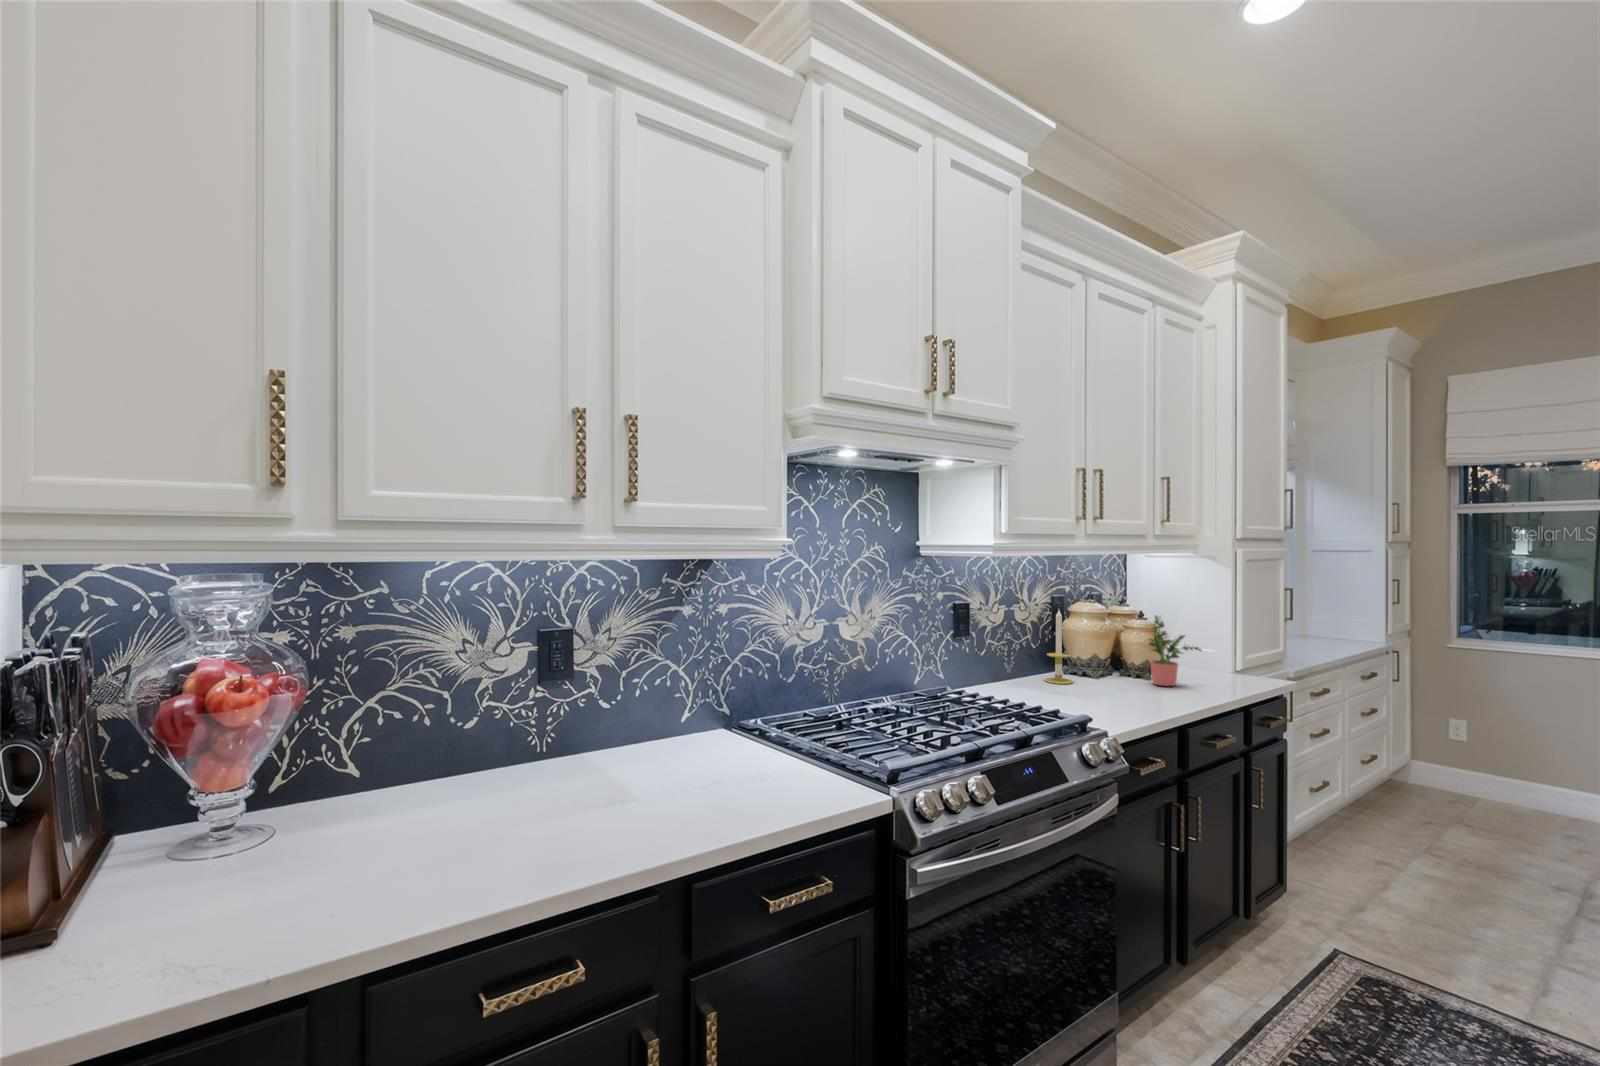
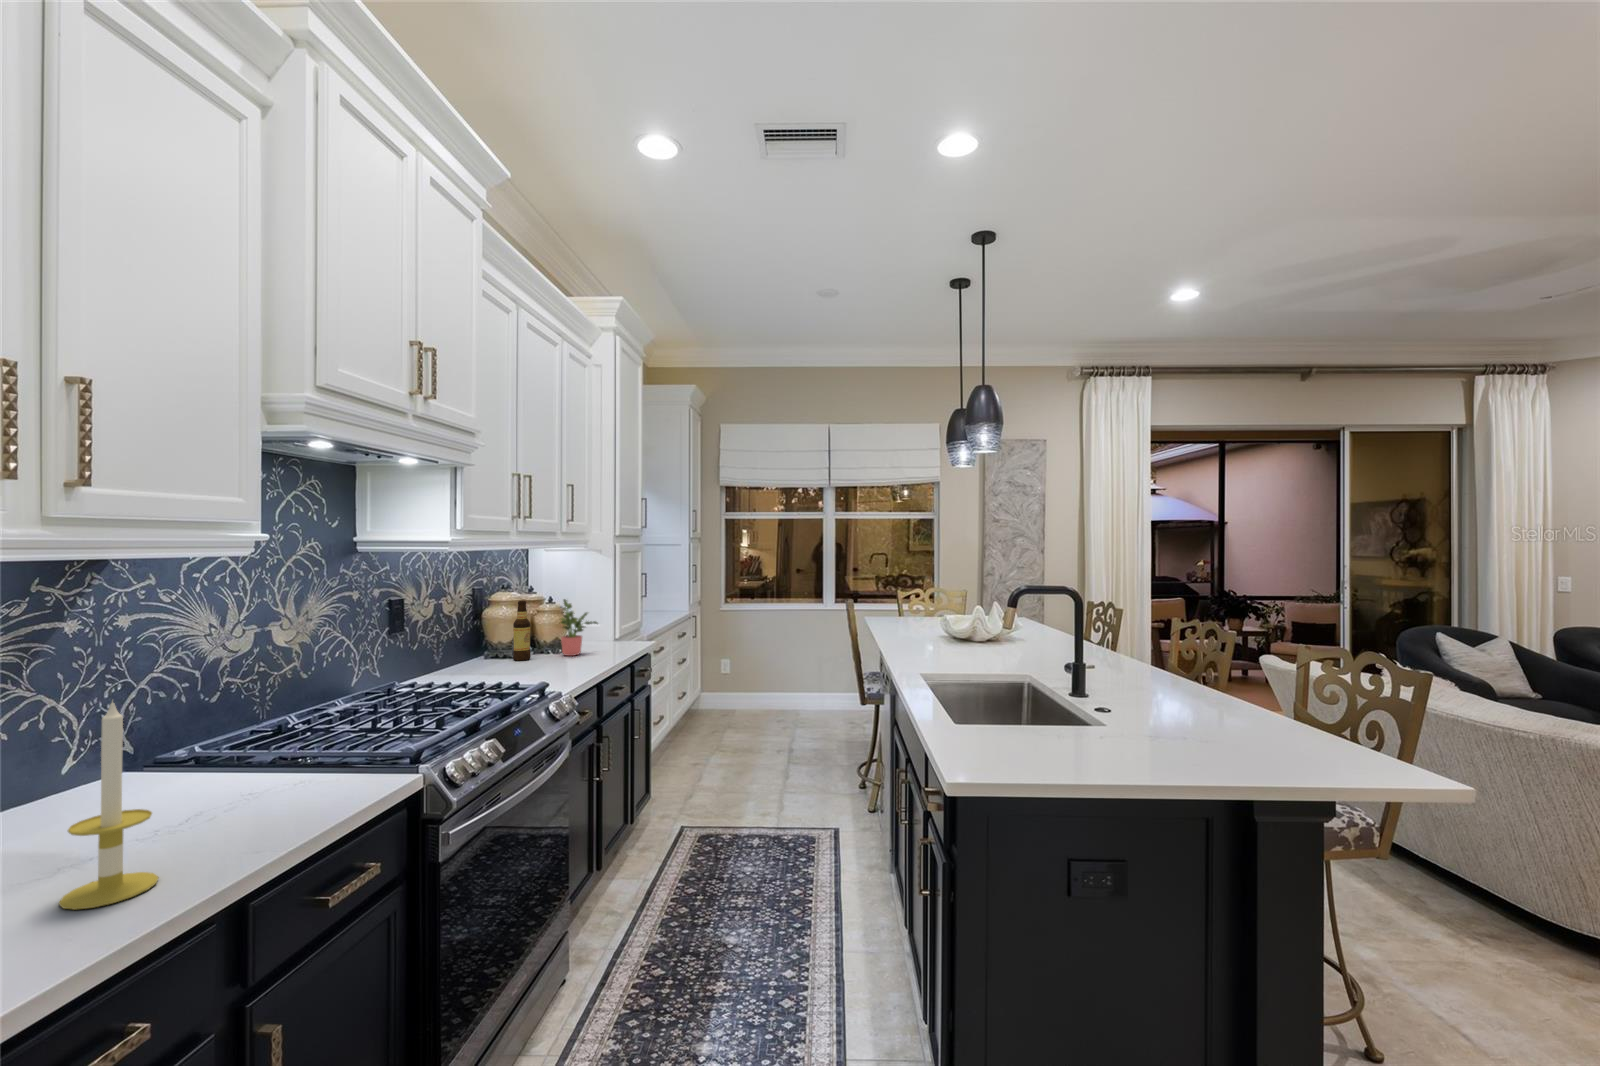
candle: present [1044,610,1073,684] -> present [59,702,158,910]
bottle: none [1091,614,1111,683] -> present [513,601,531,661]

